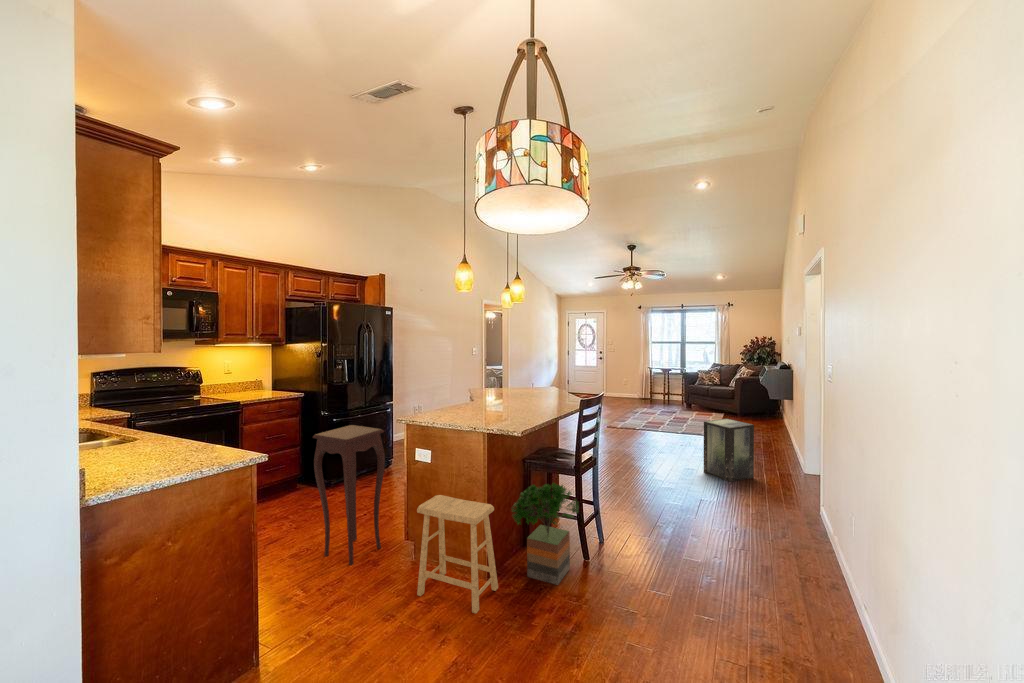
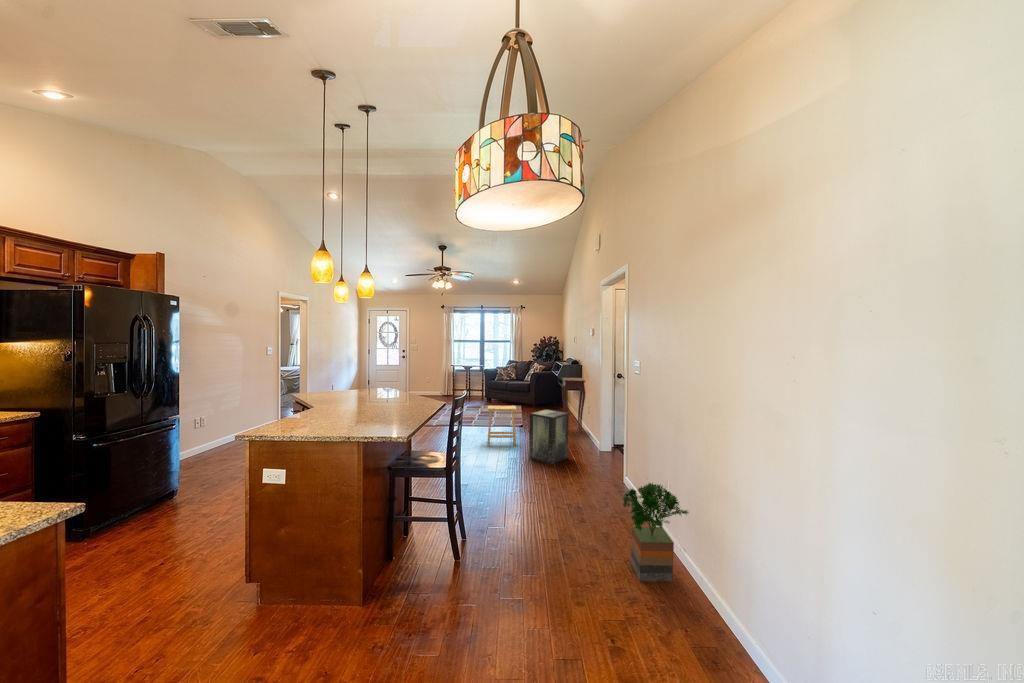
side table: present [313,425,385,565] -> present [562,378,585,434]
potted tree: present [512,483,578,585] -> present [622,483,689,581]
footstool: present [417,495,498,614] -> present [487,406,516,446]

